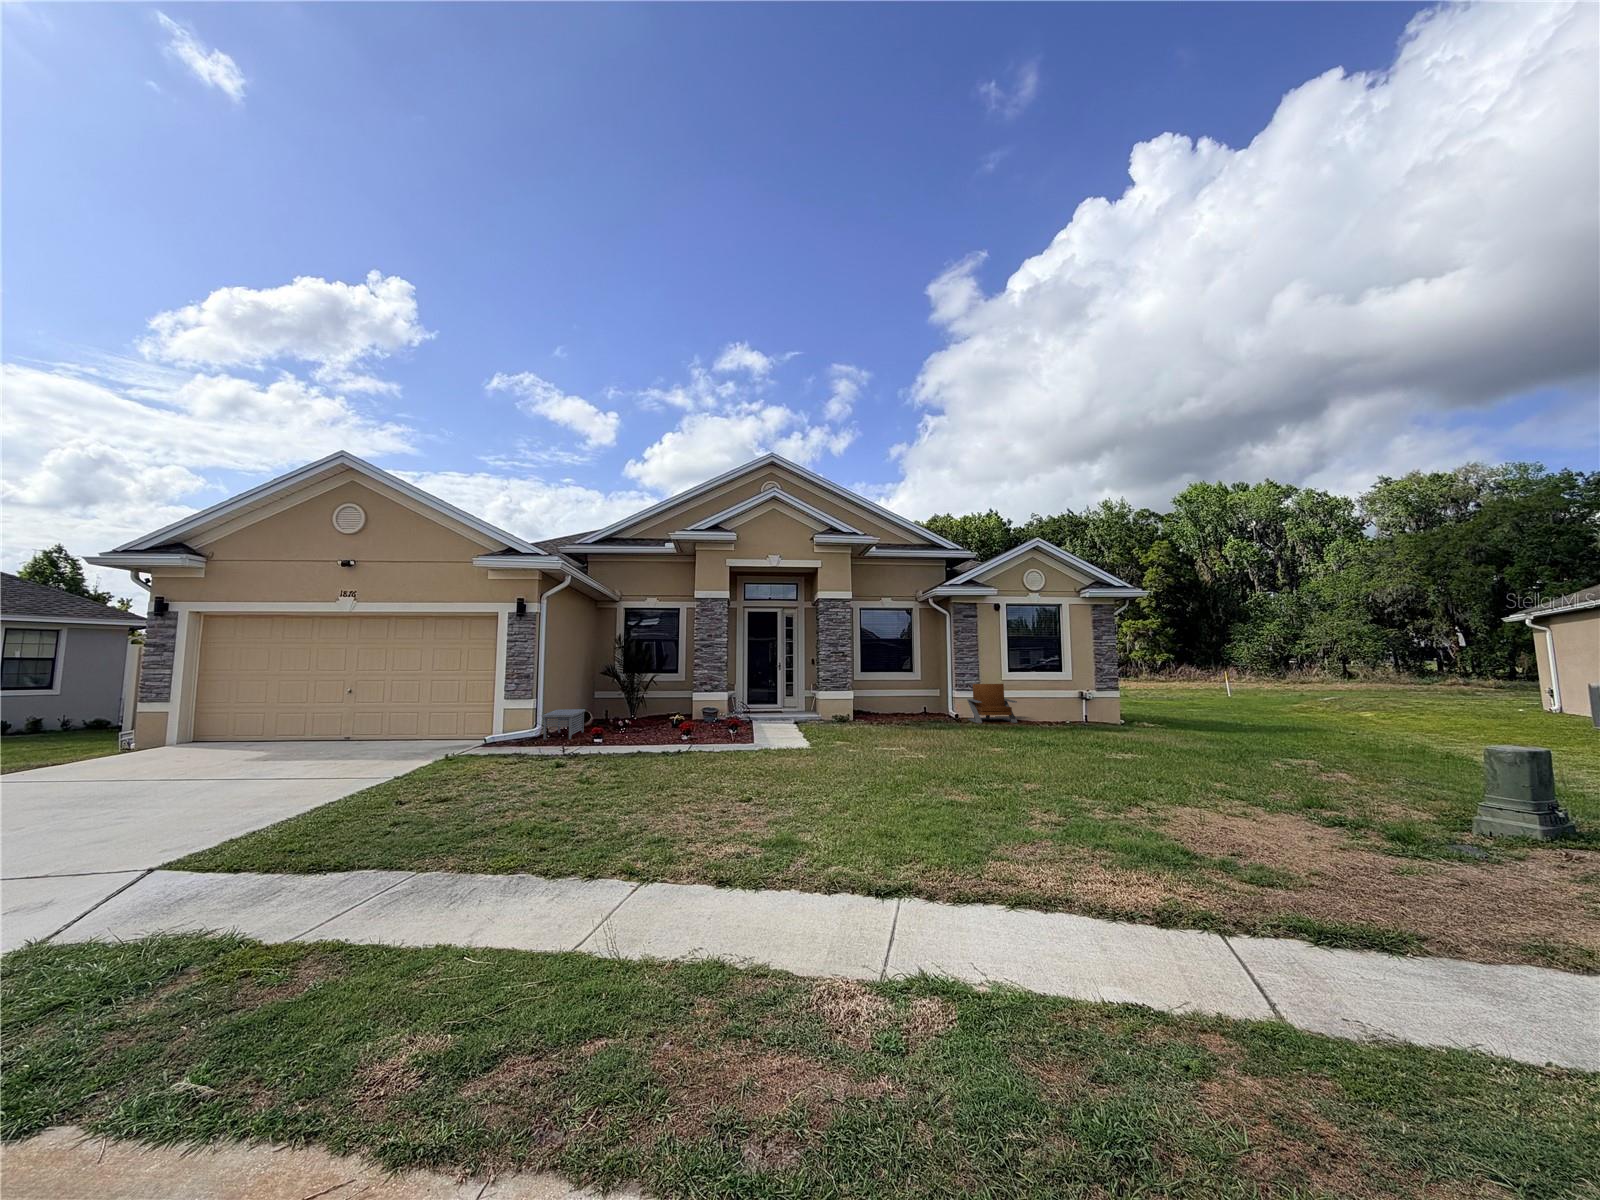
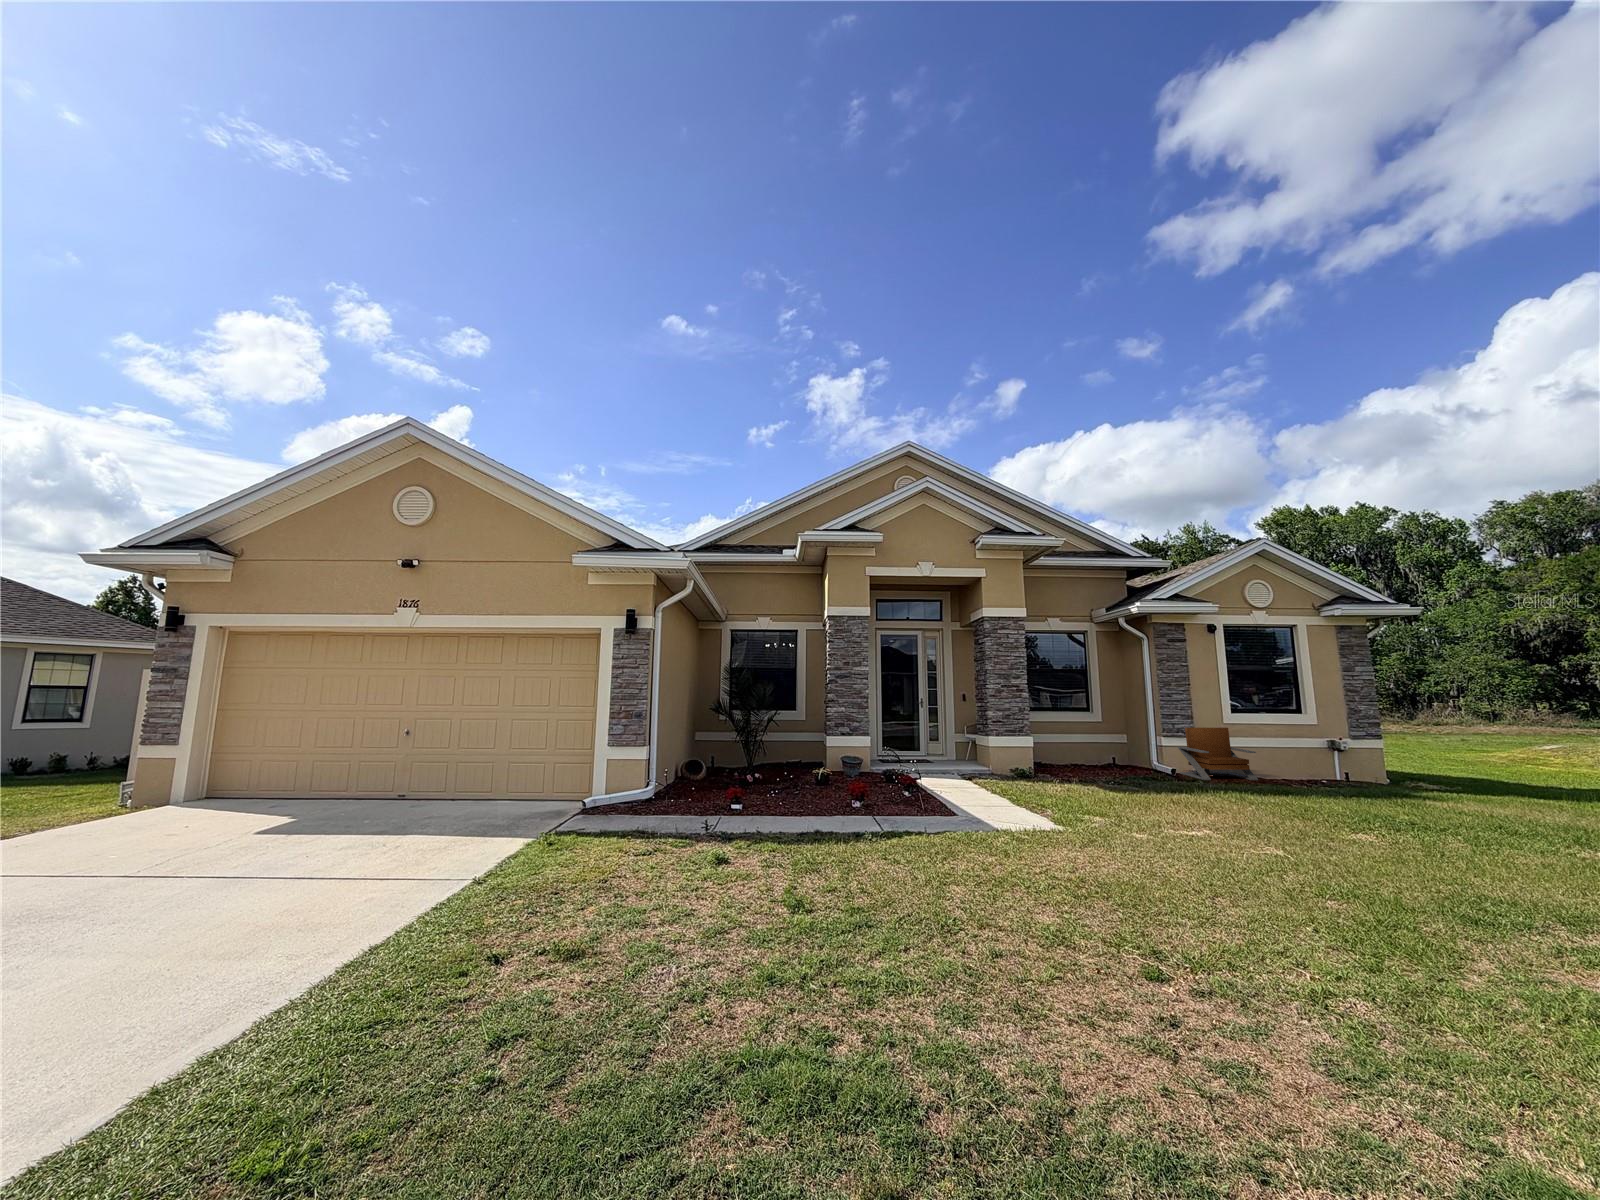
storage bench: present [542,709,585,740] -> none [653,757,703,800]

